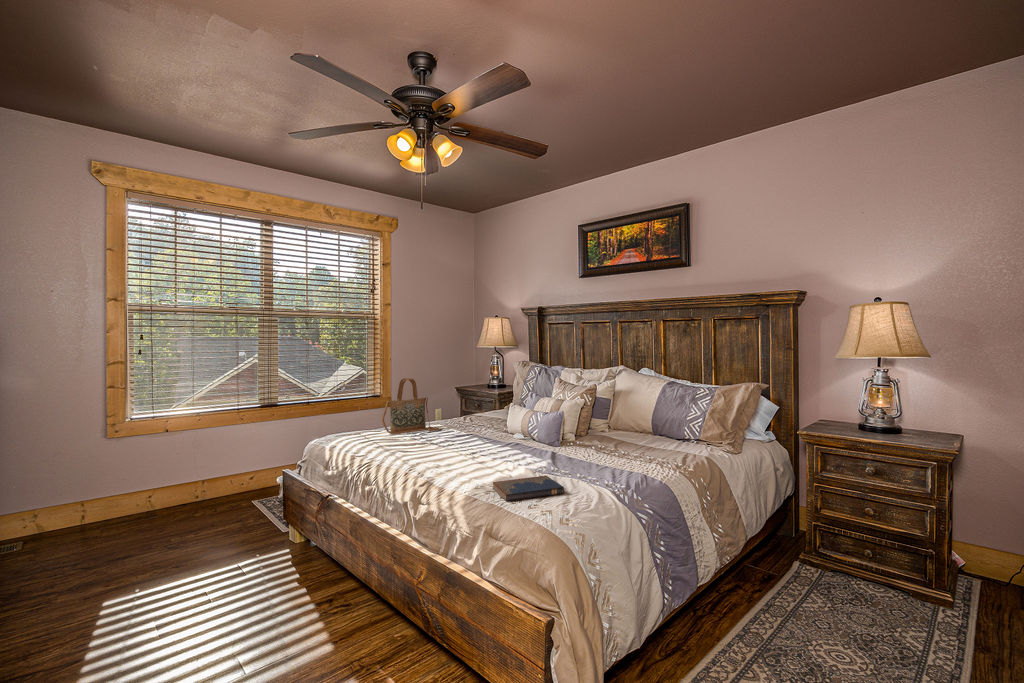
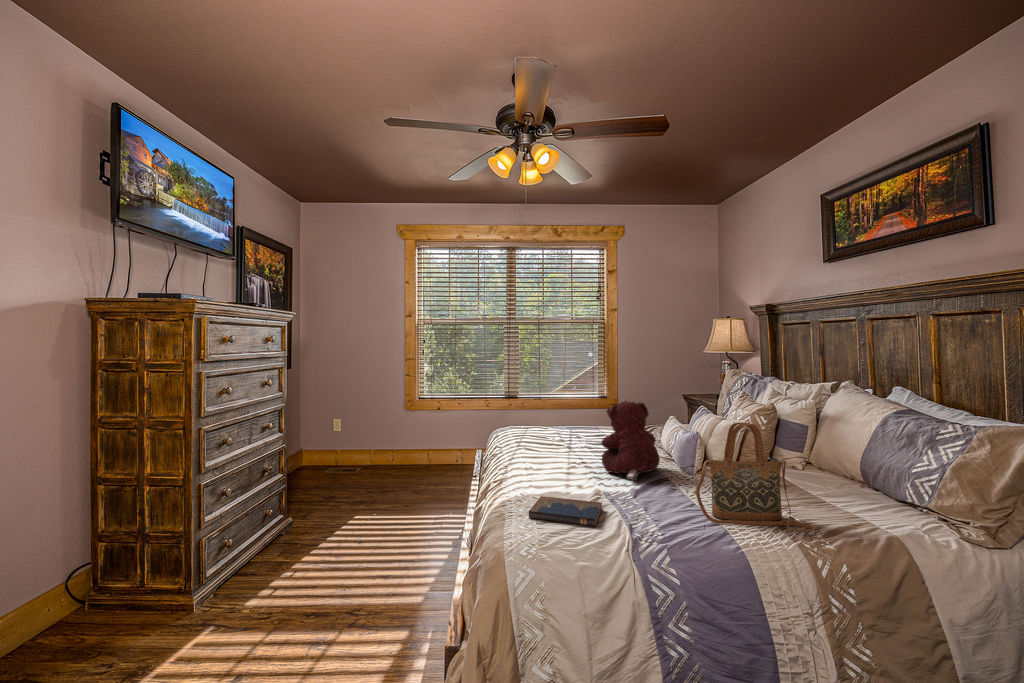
handbag: present [382,378,440,434] -> present [696,423,814,533]
teddy bear: none [493,388,543,458] -> present [602,401,660,481]

